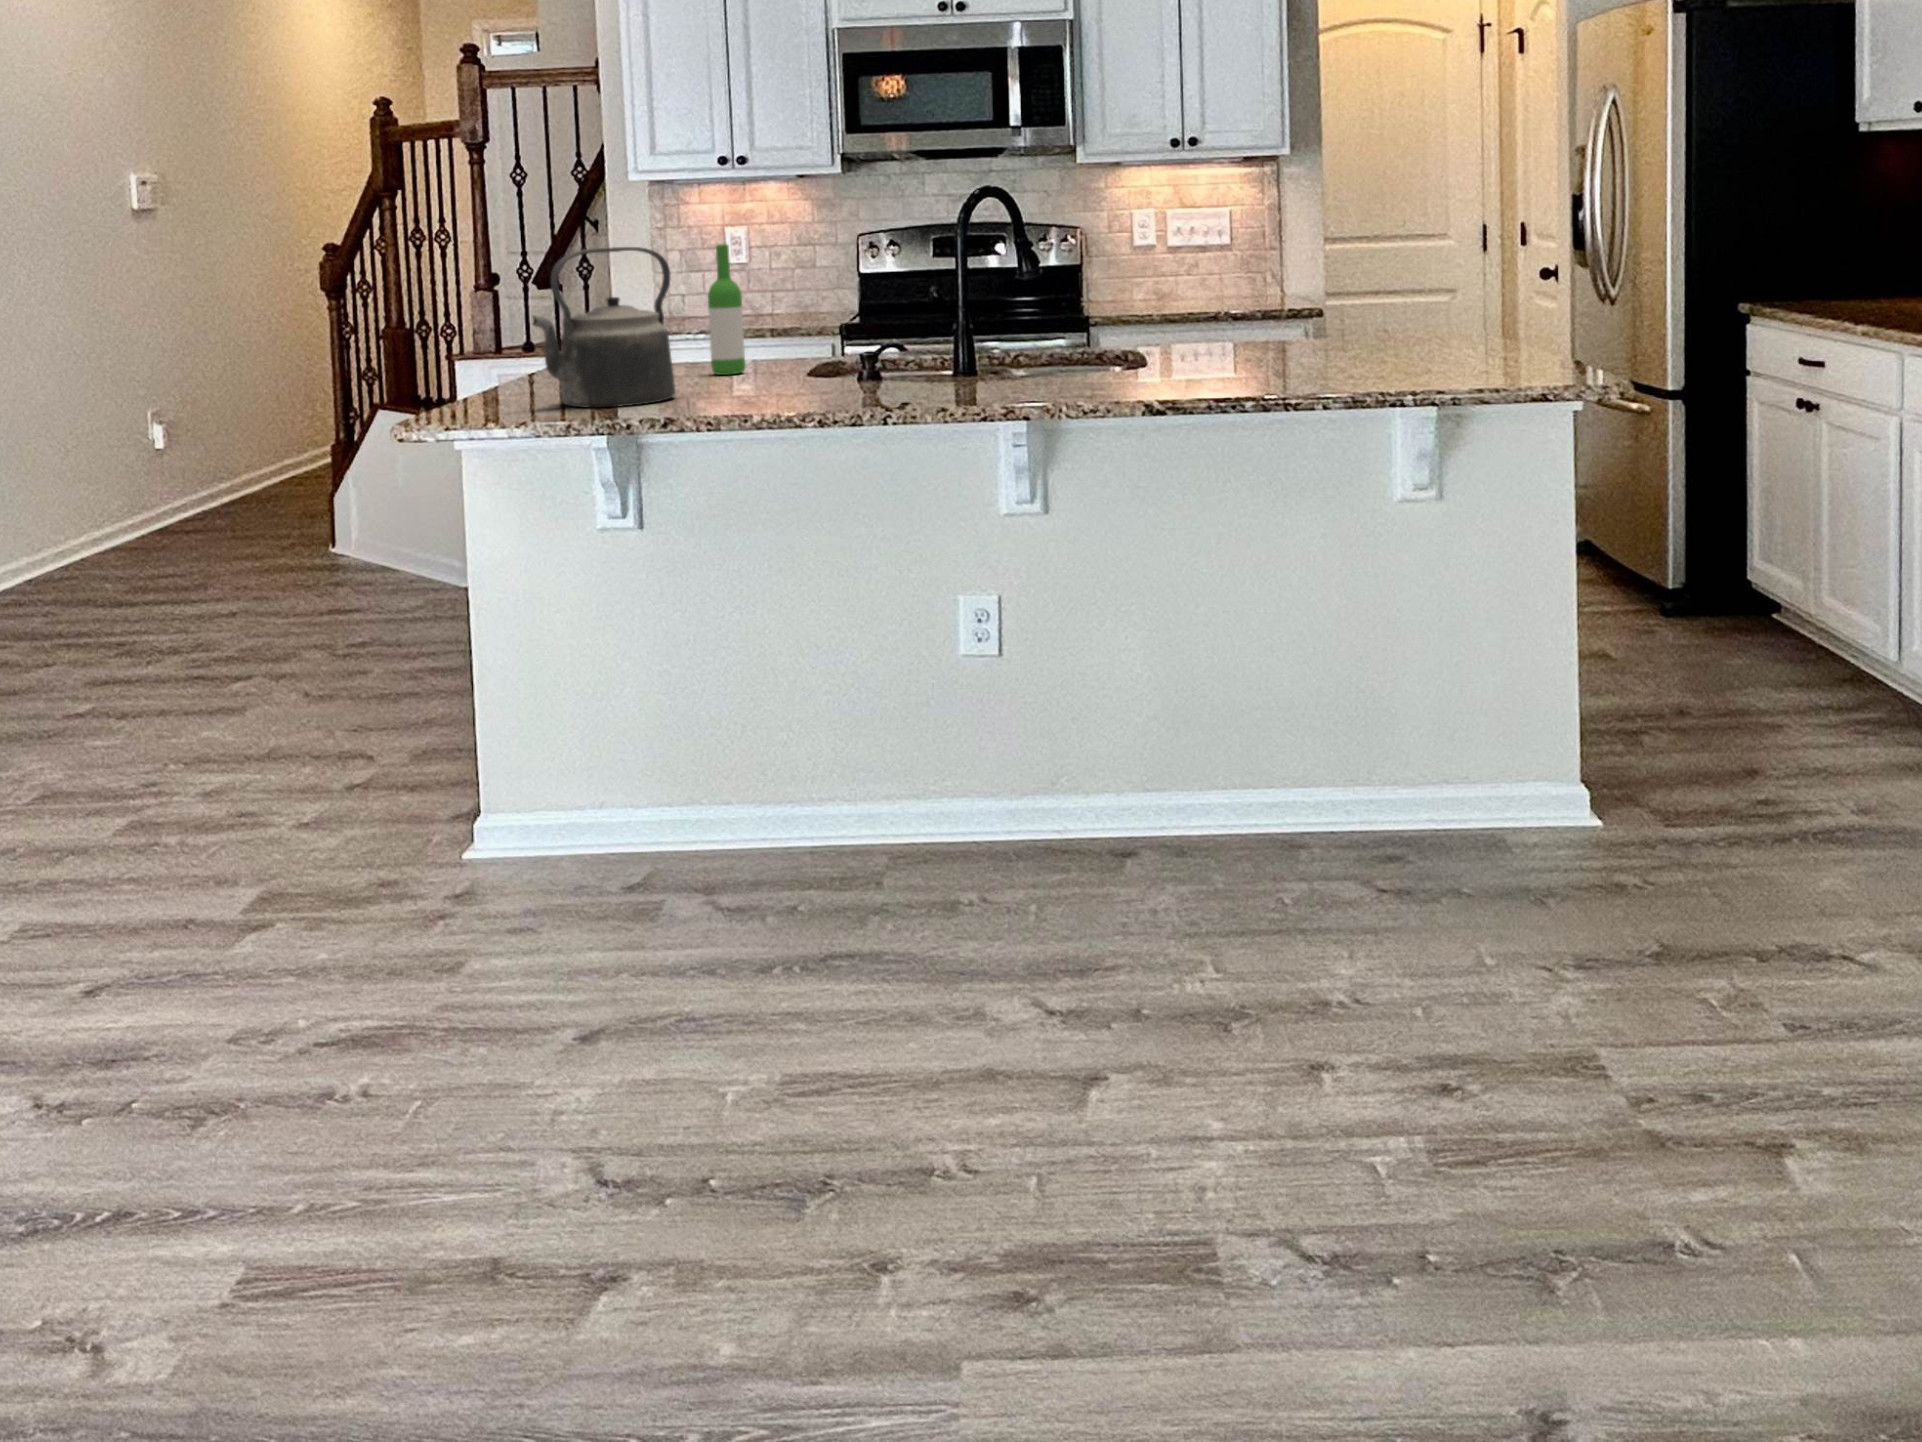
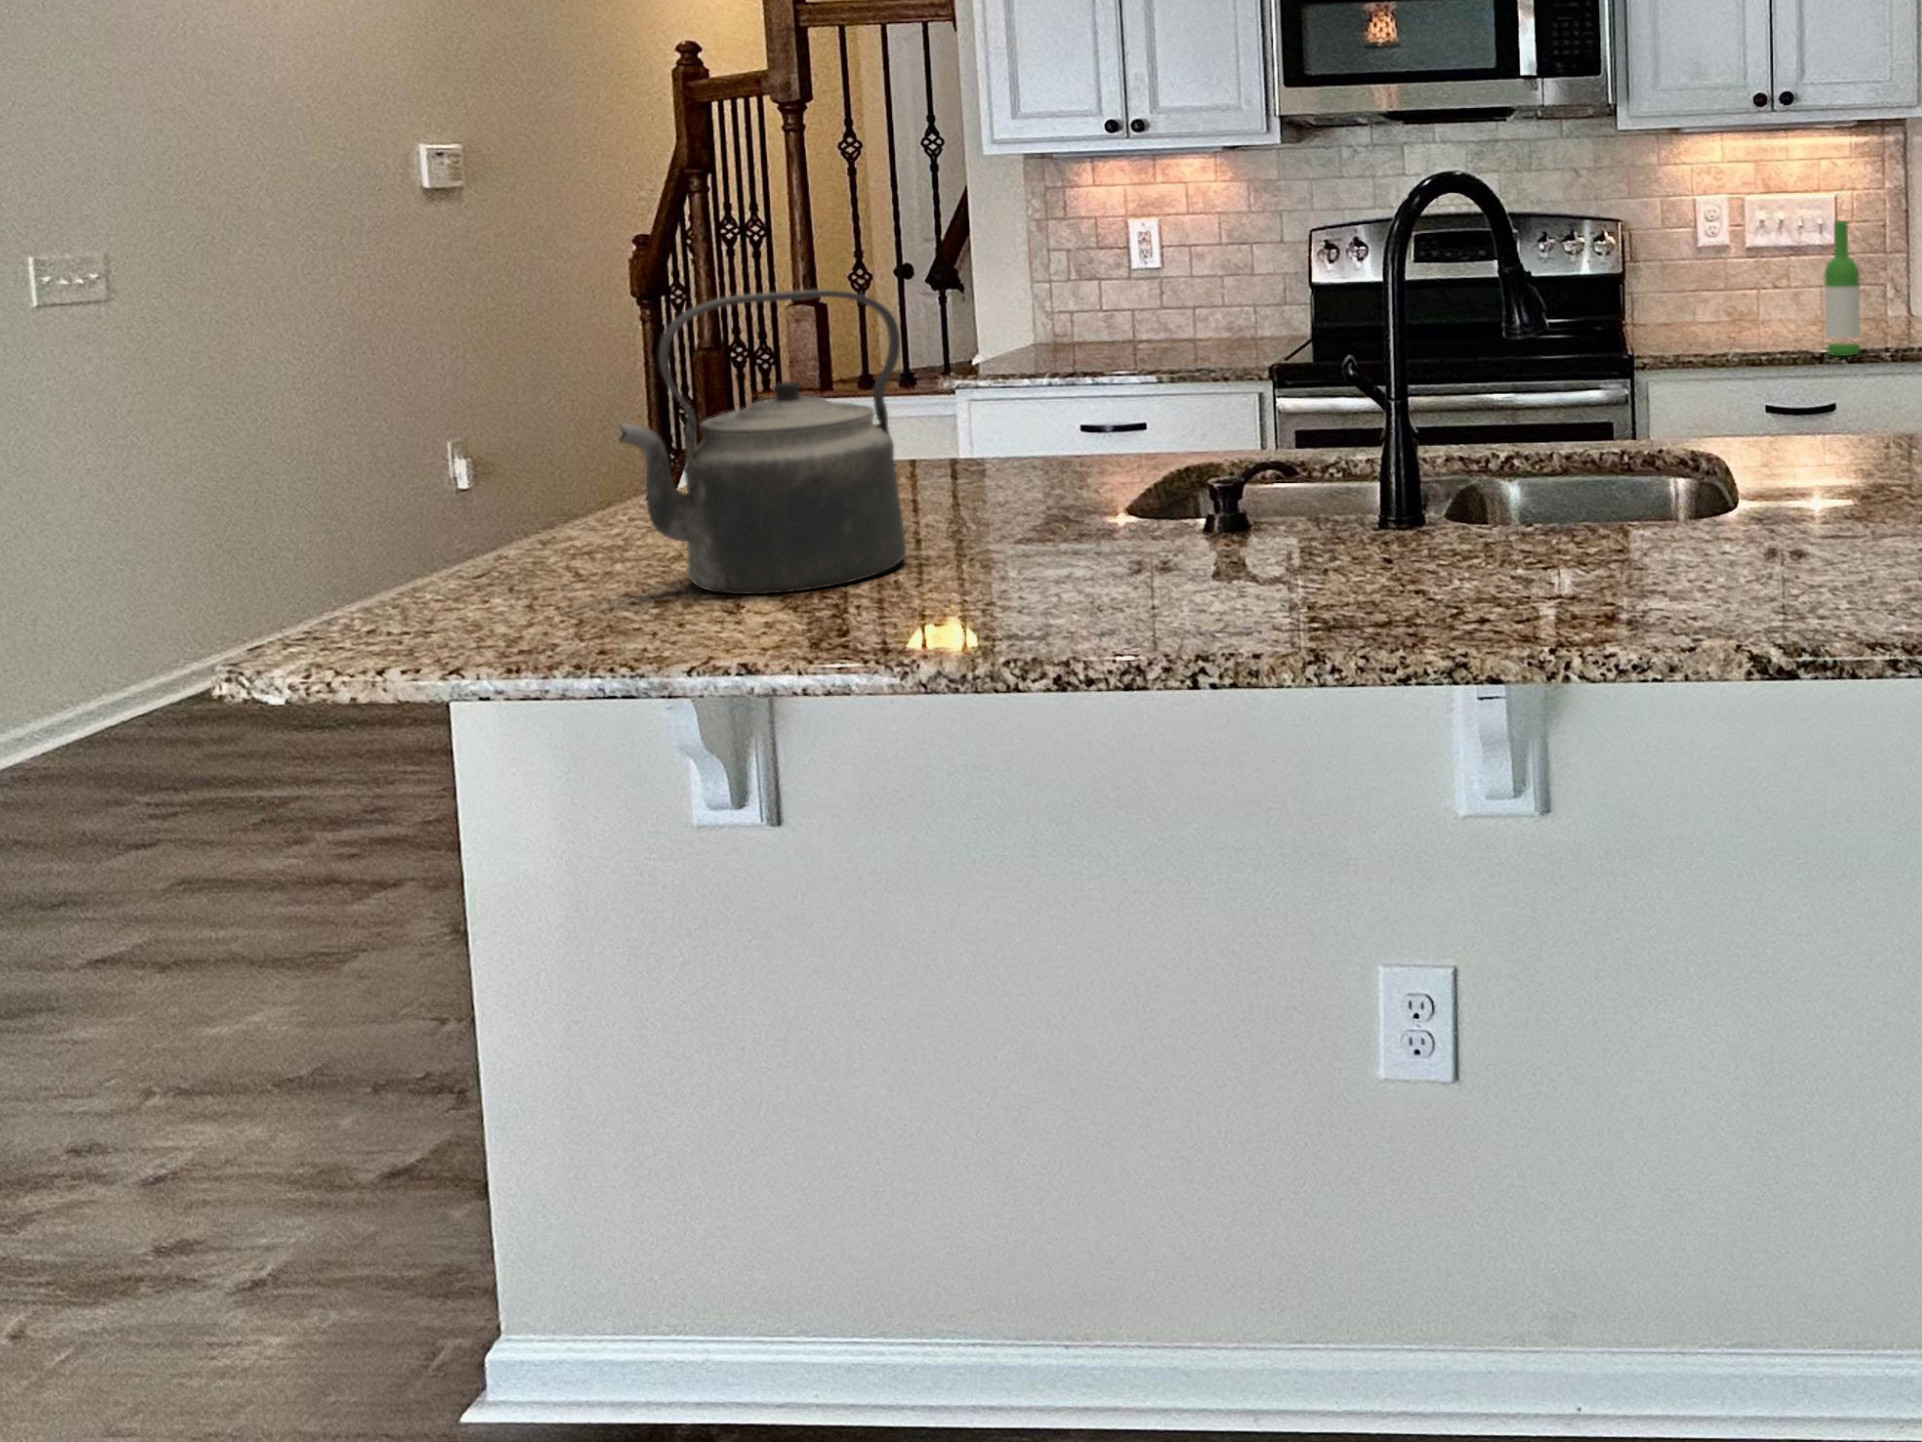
wine bottle: present [708,244,745,375] -> present [1824,221,1860,356]

